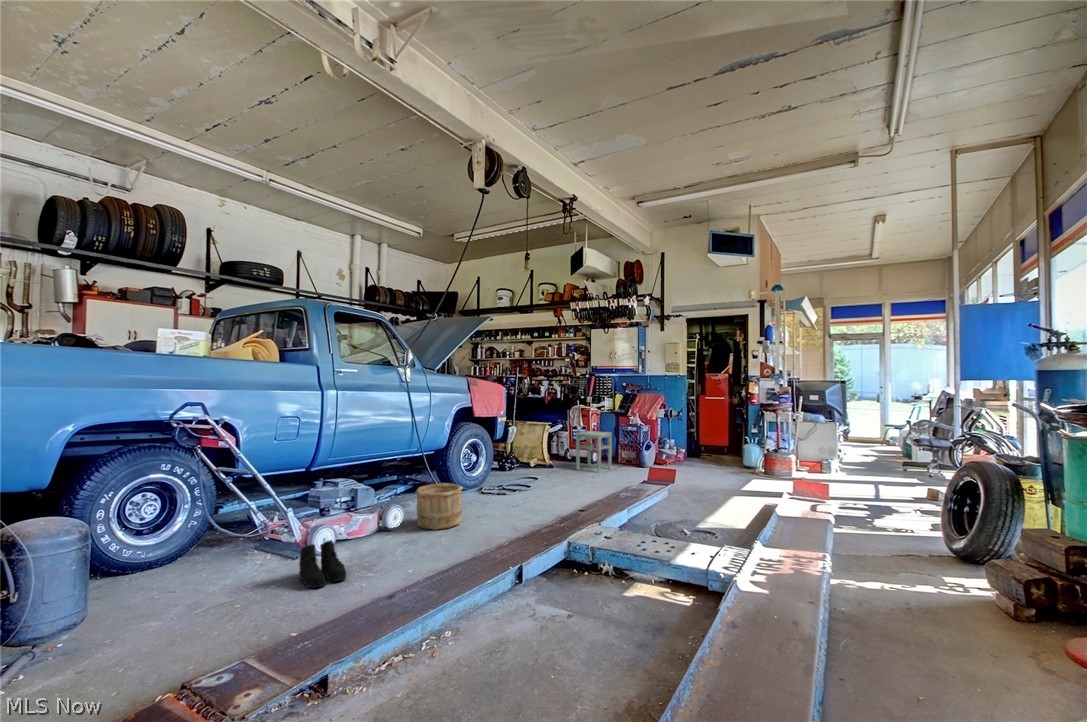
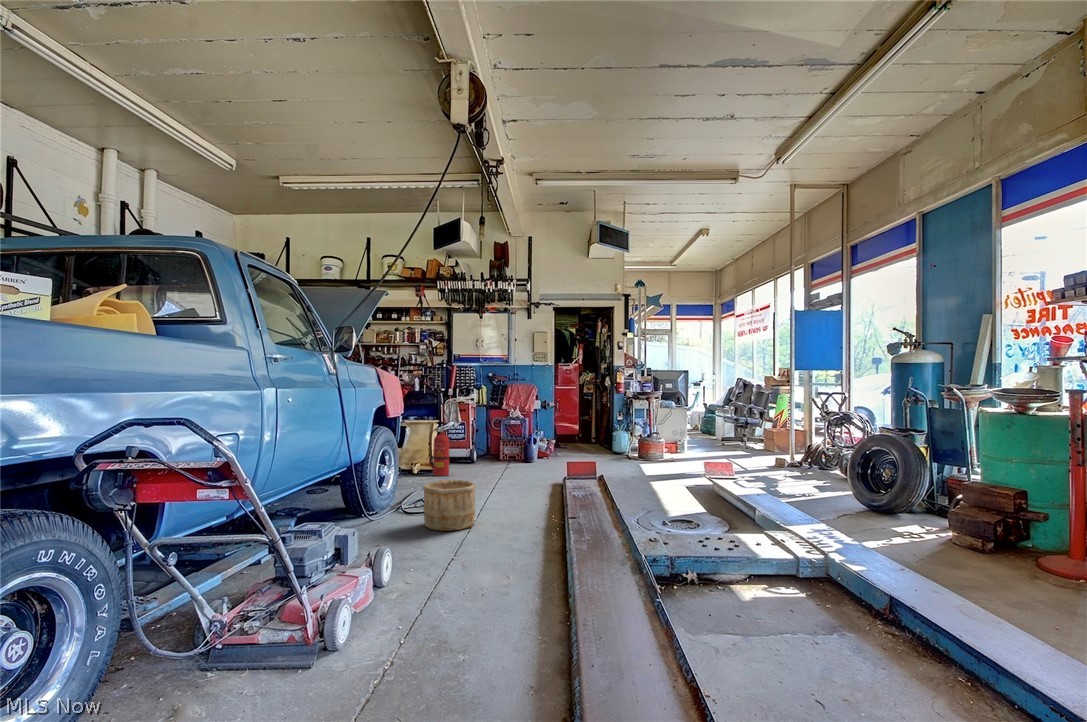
fire extinguisher: none [530,431,548,474] -> present [429,426,452,476]
stool: present [576,431,612,473] -> none [474,426,508,469]
boots: present [299,540,346,588] -> none [418,538,478,590]

